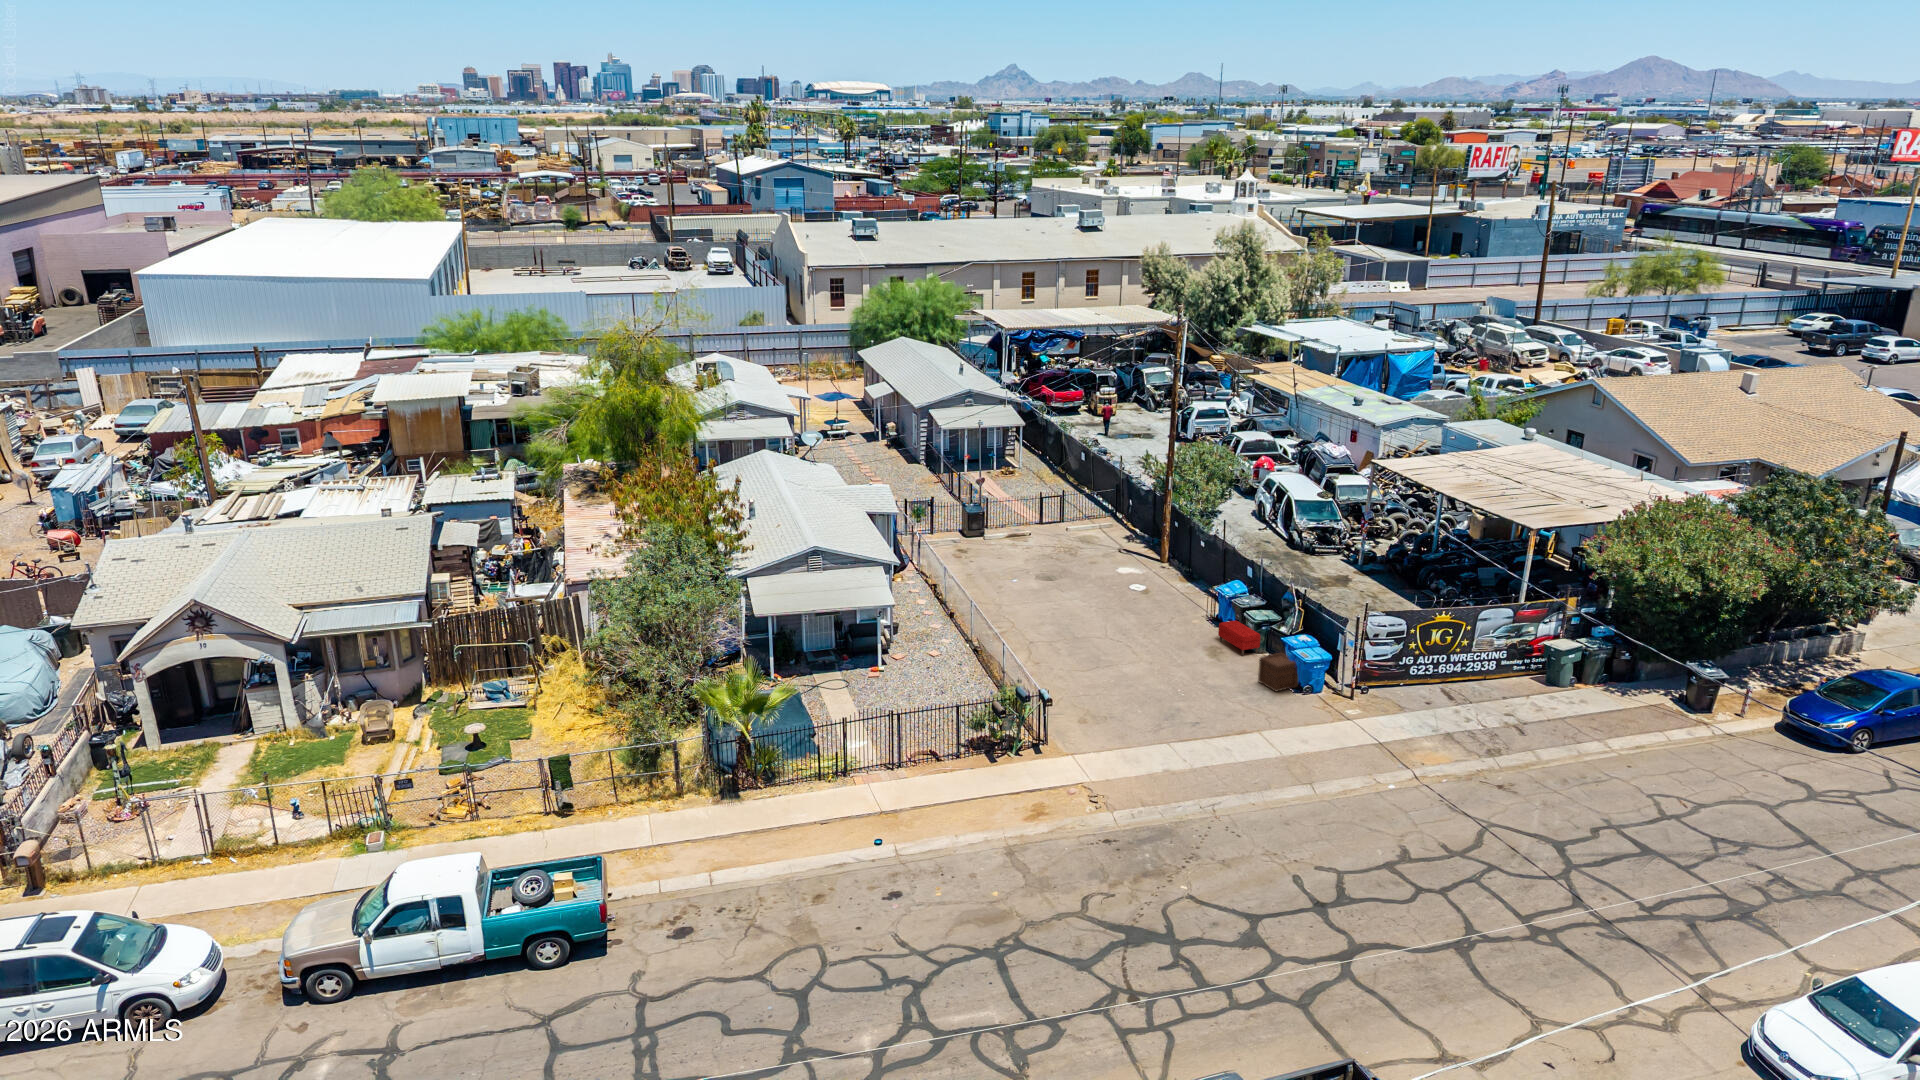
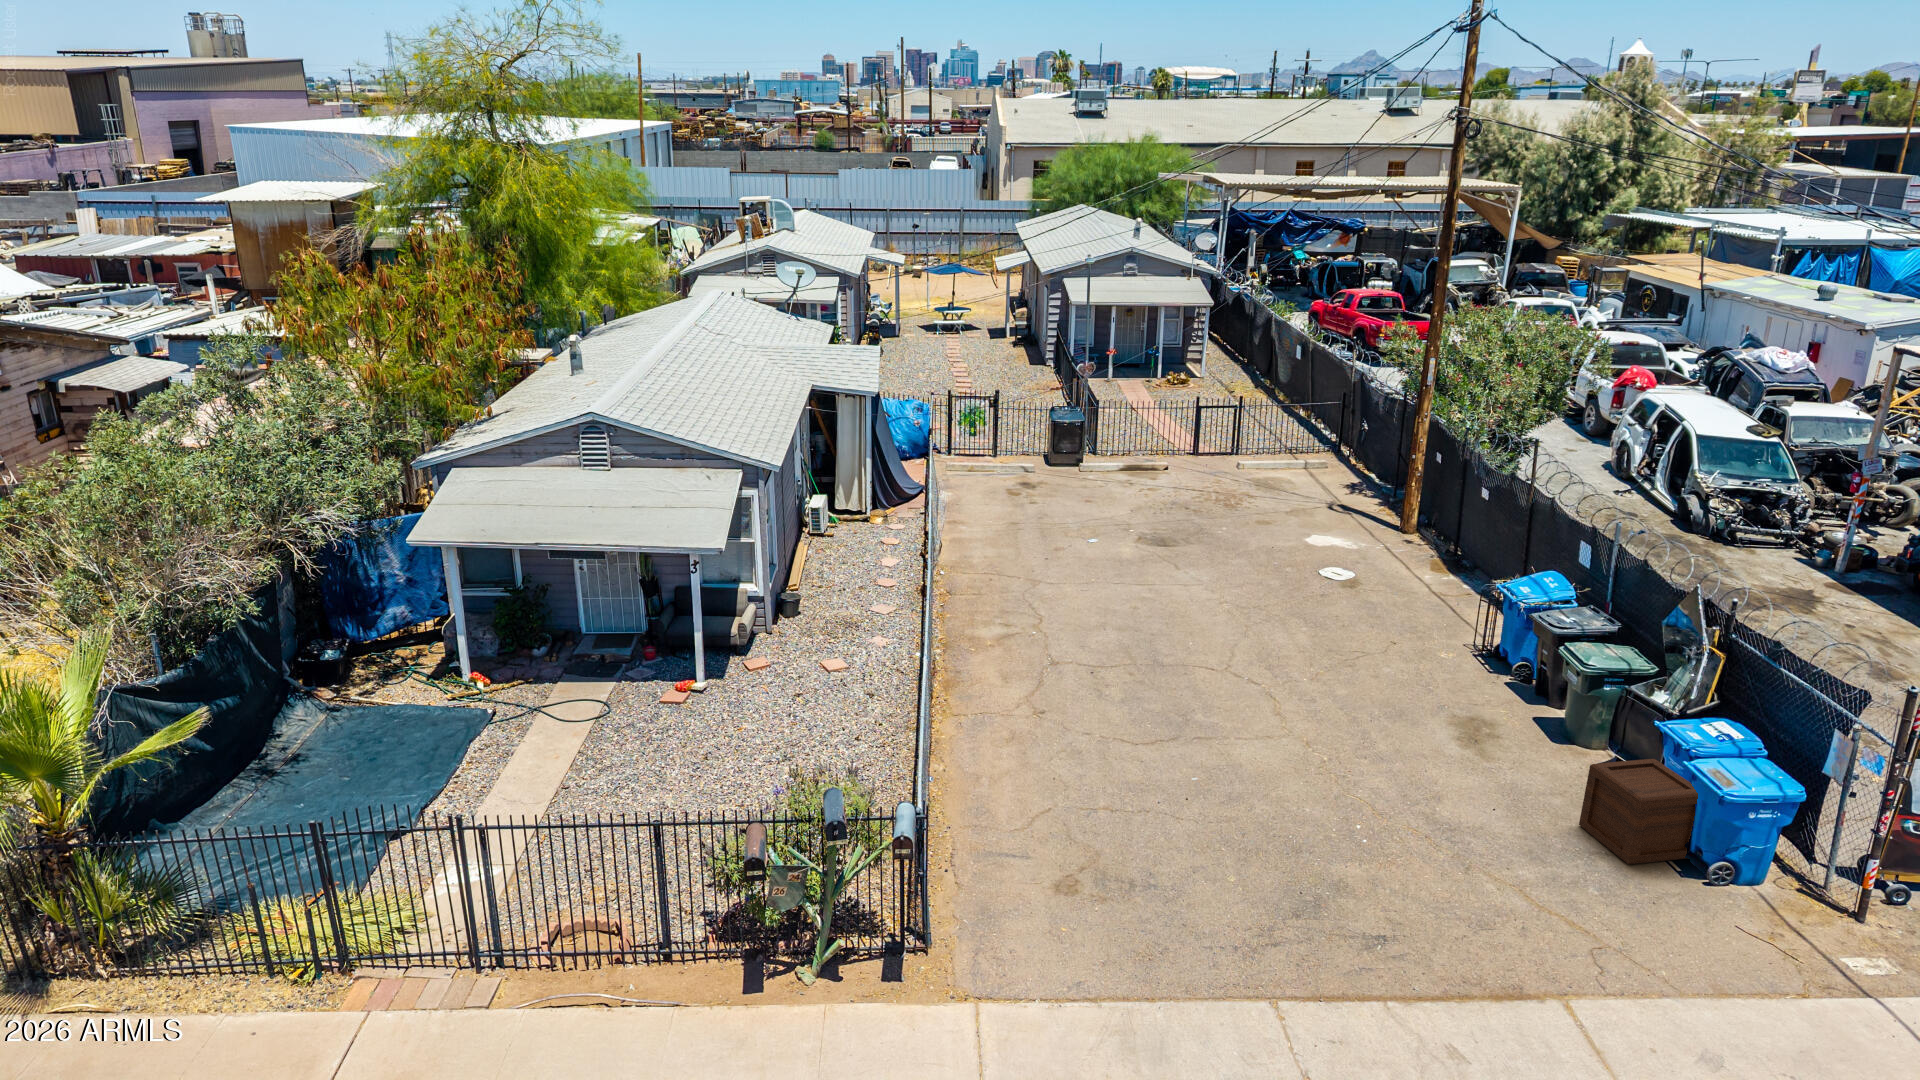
bench: present [1218,620,1260,656] -> none [1490,661,1597,748]

